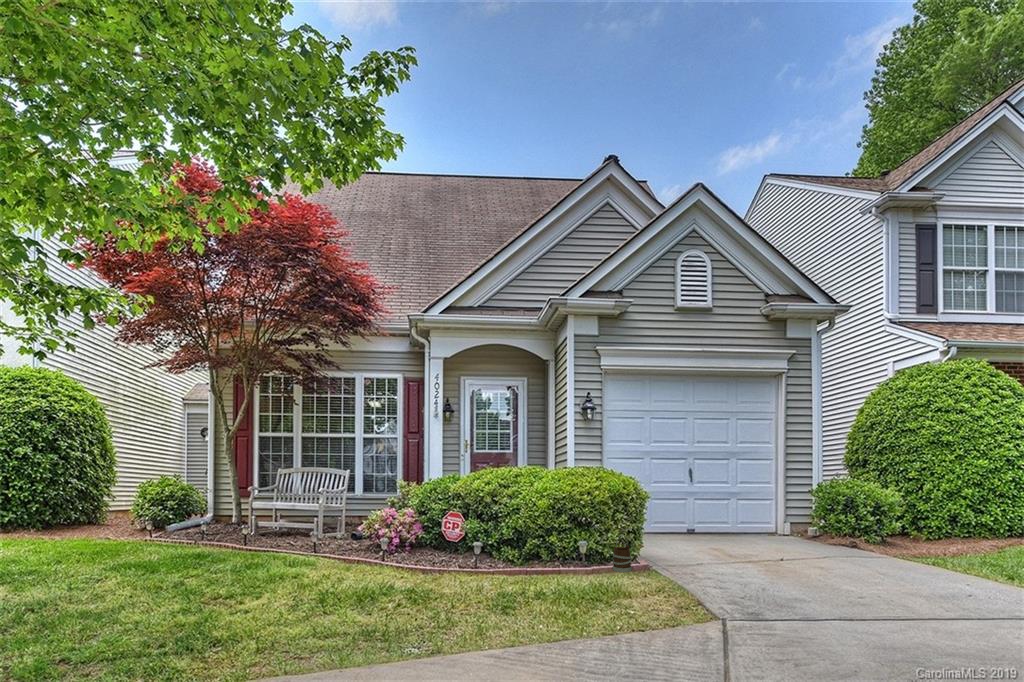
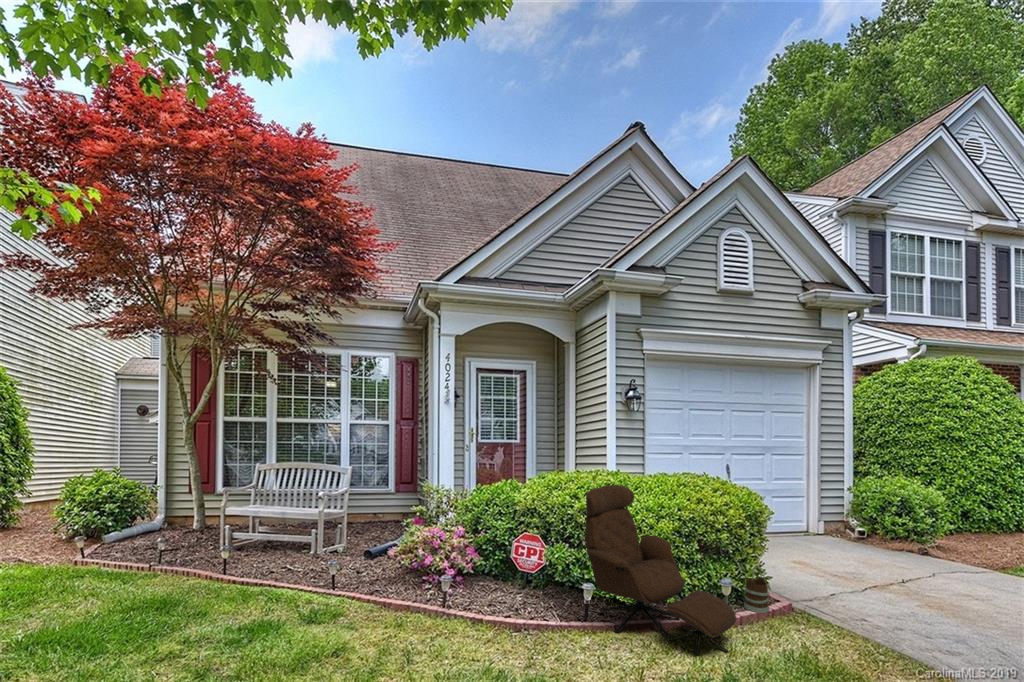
lounge chair: none [475,472,574,588] -> present [585,485,737,656]

